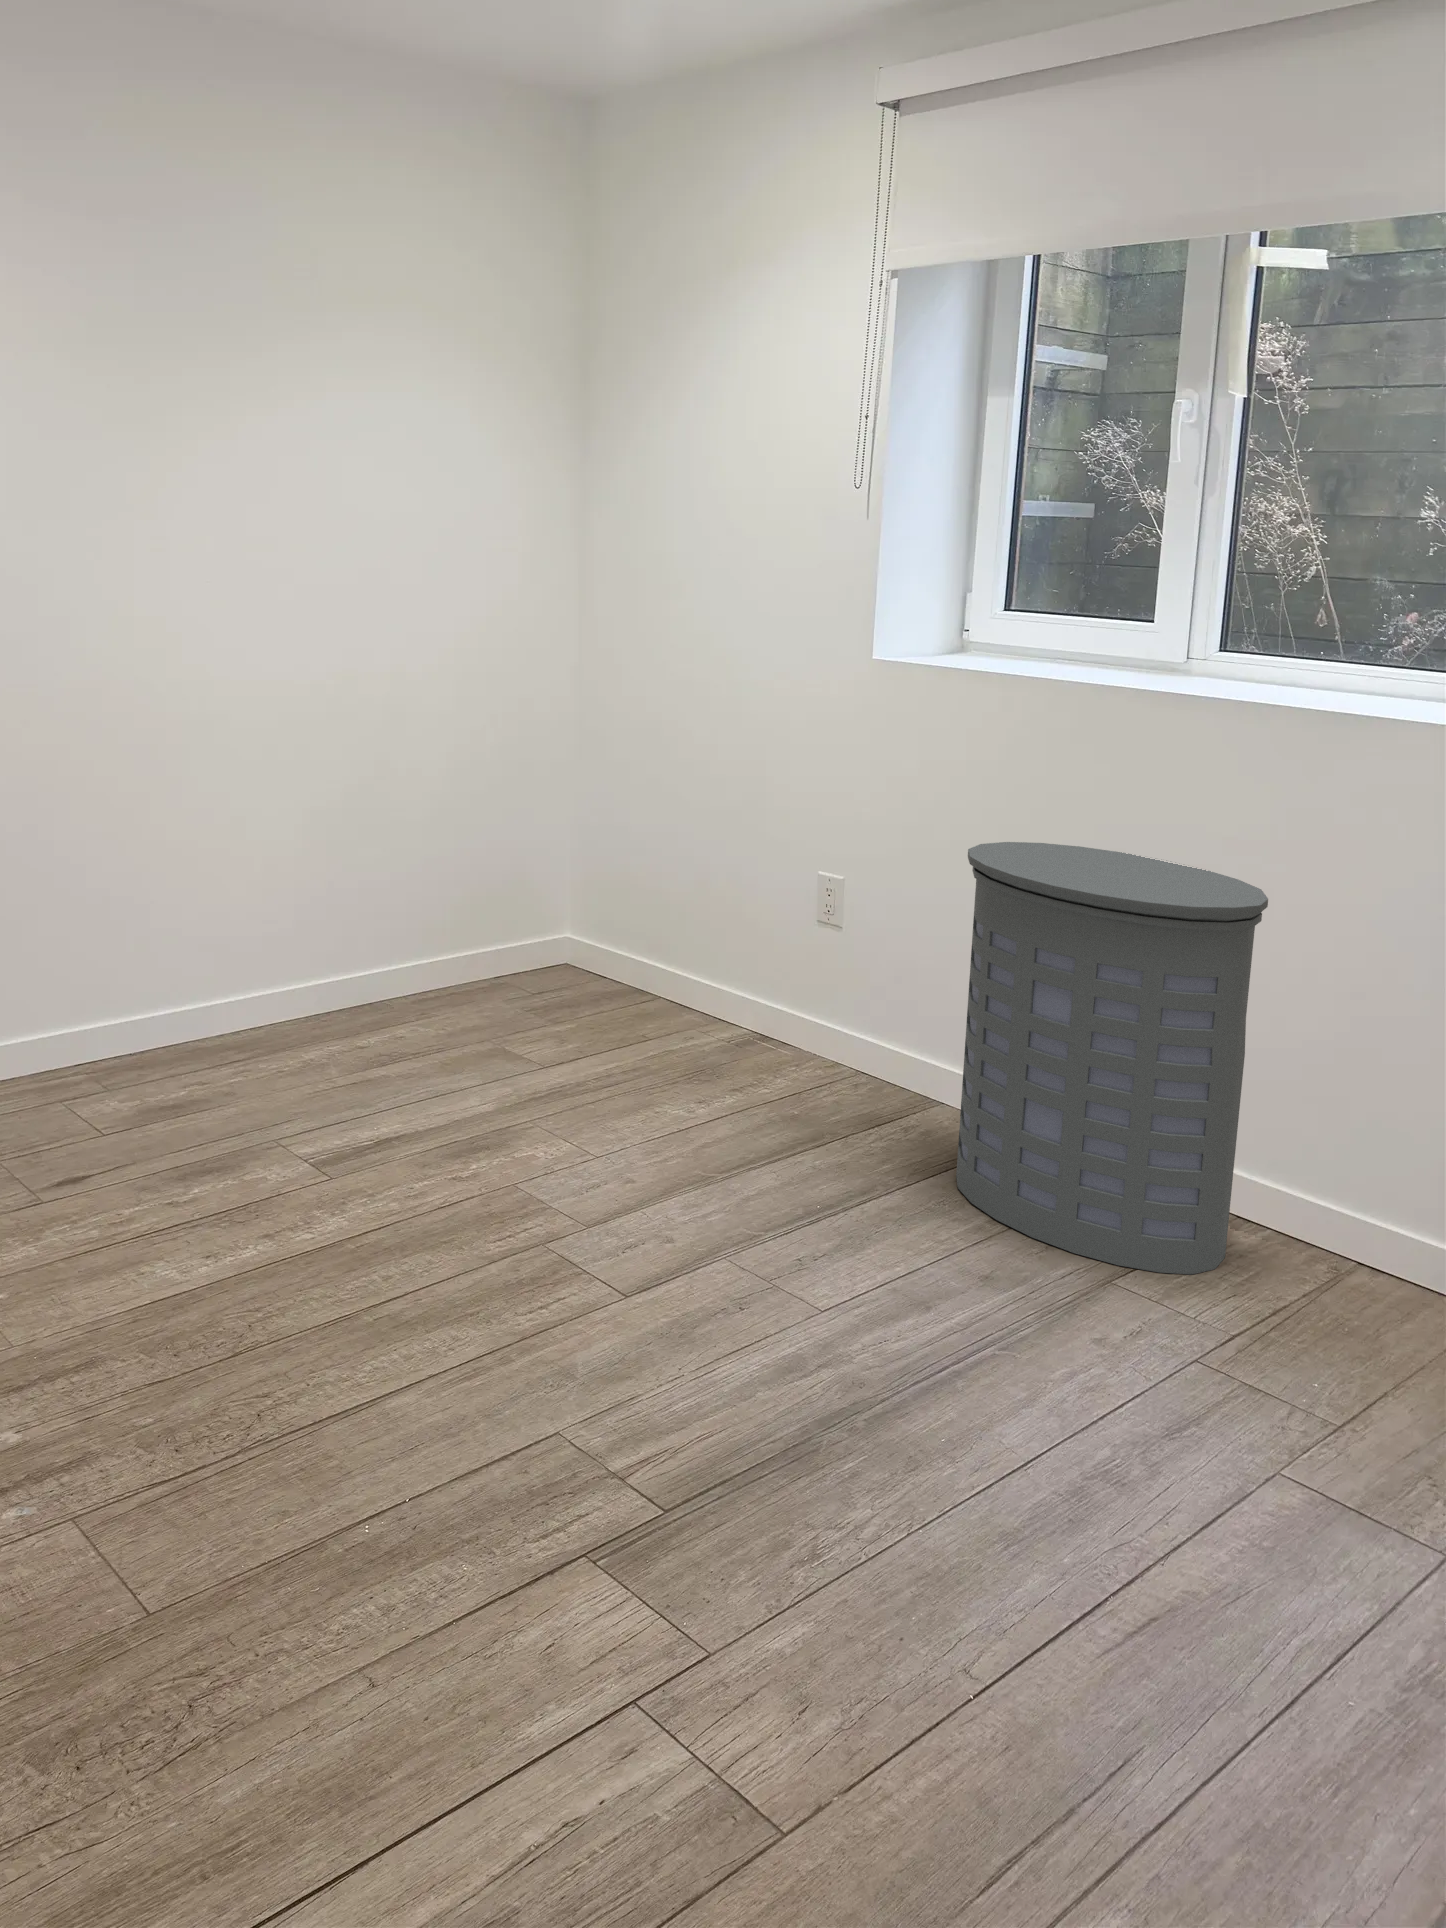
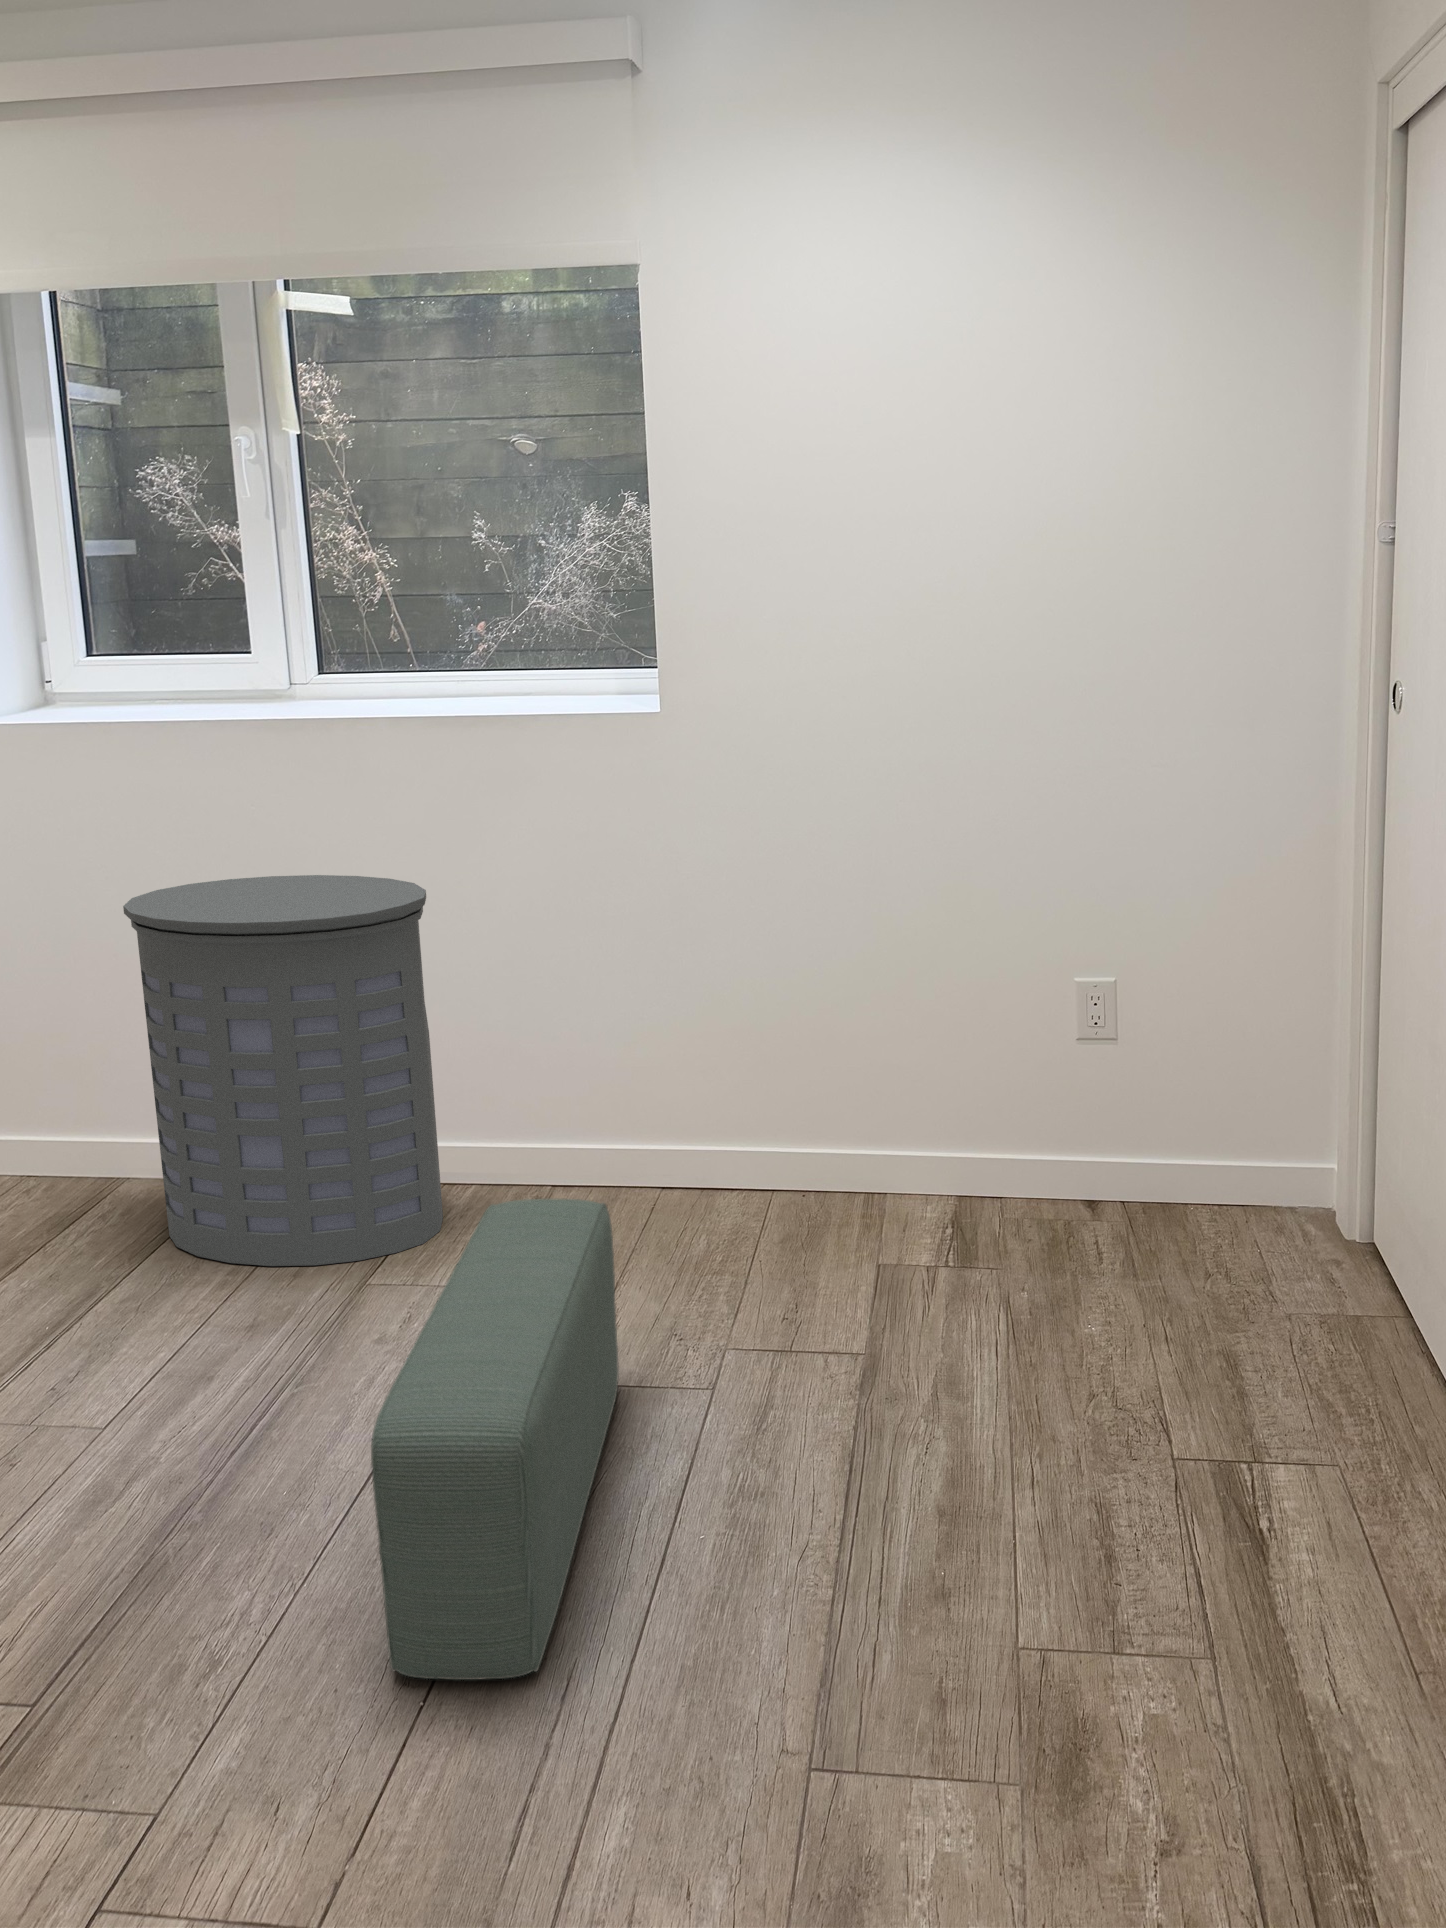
pouf: none [955,1245,1356,1734] -> present [371,1199,619,1680]

